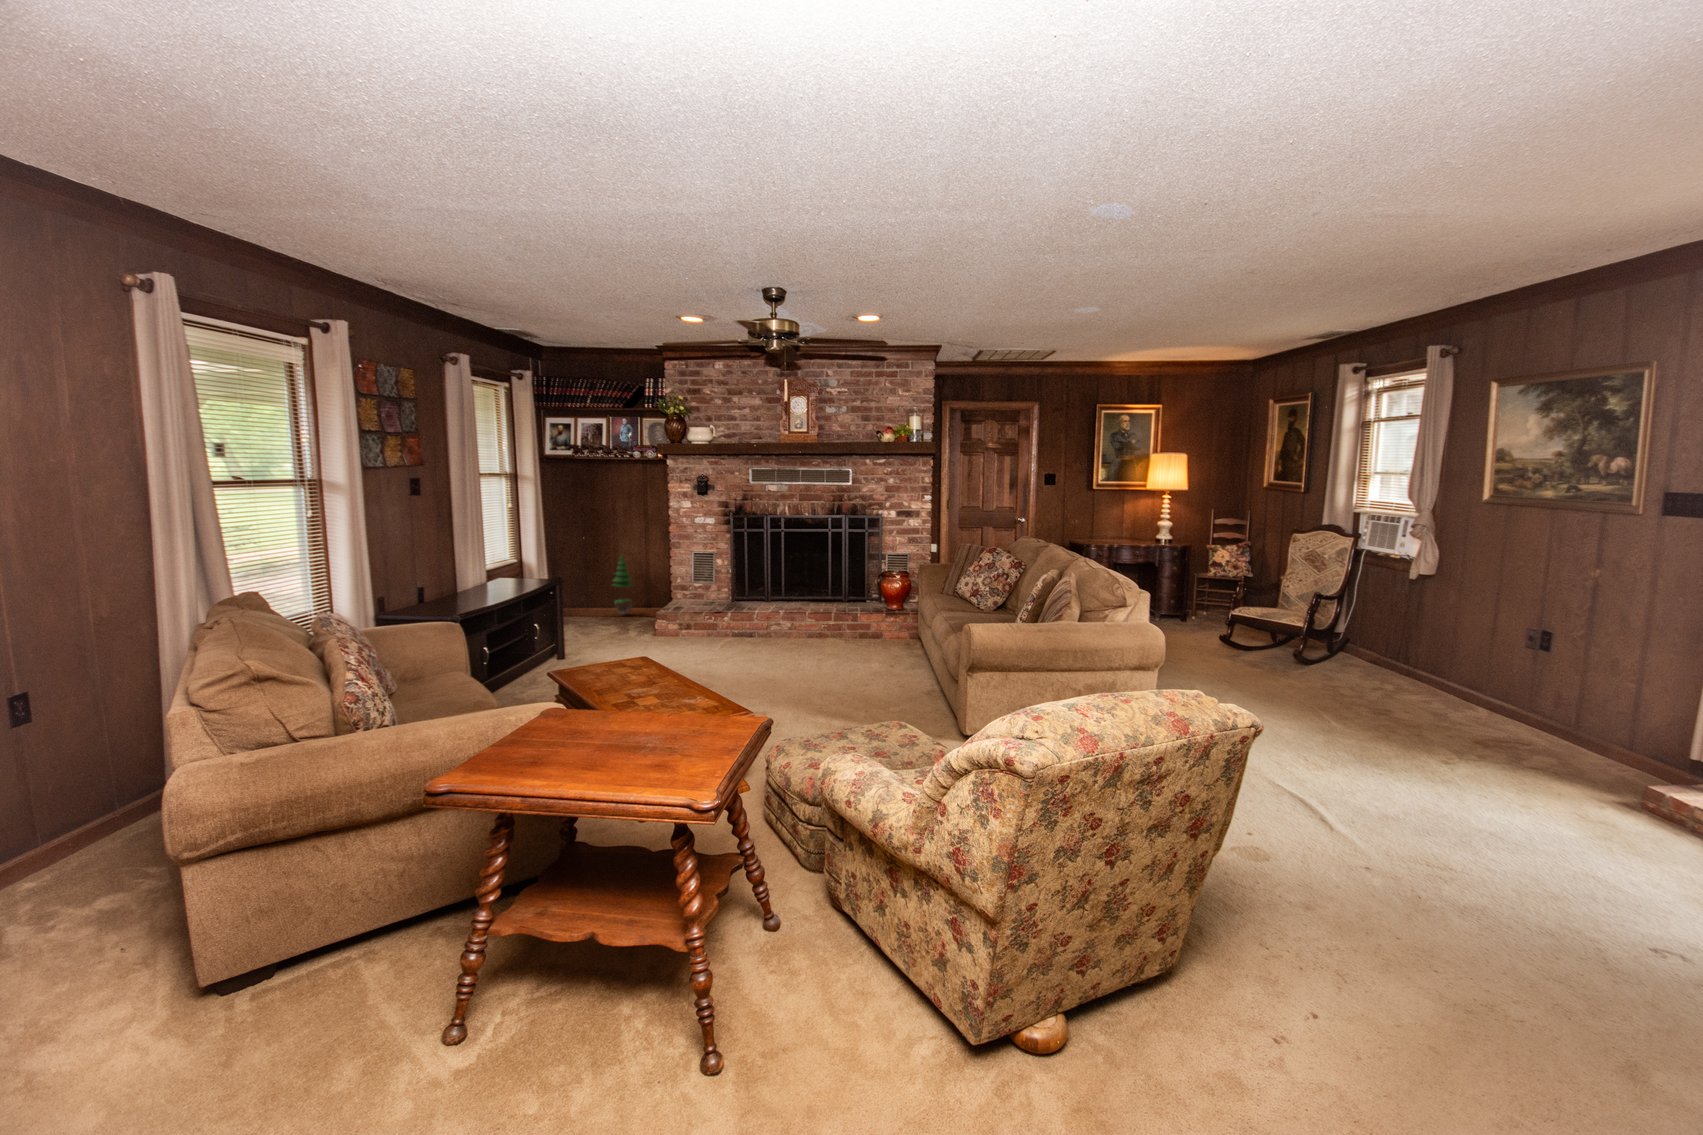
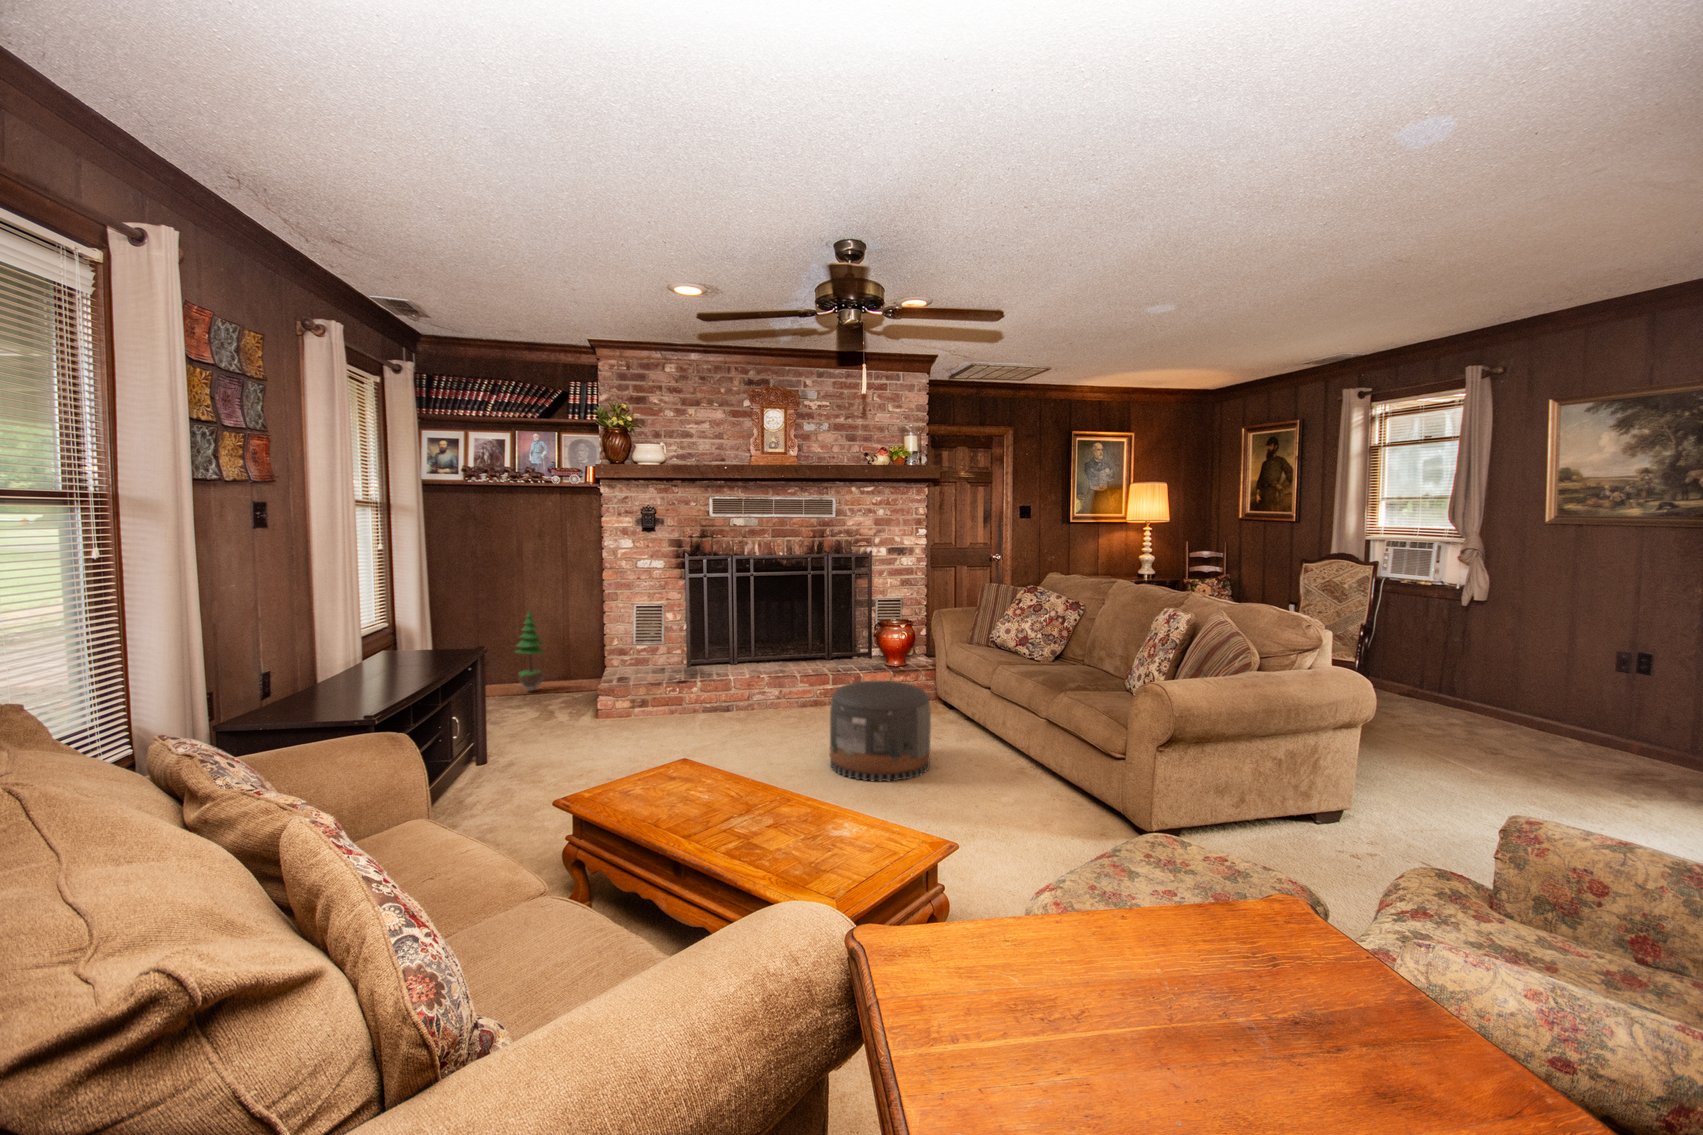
pouf: none [775,618,853,693] -> present [830,681,931,782]

